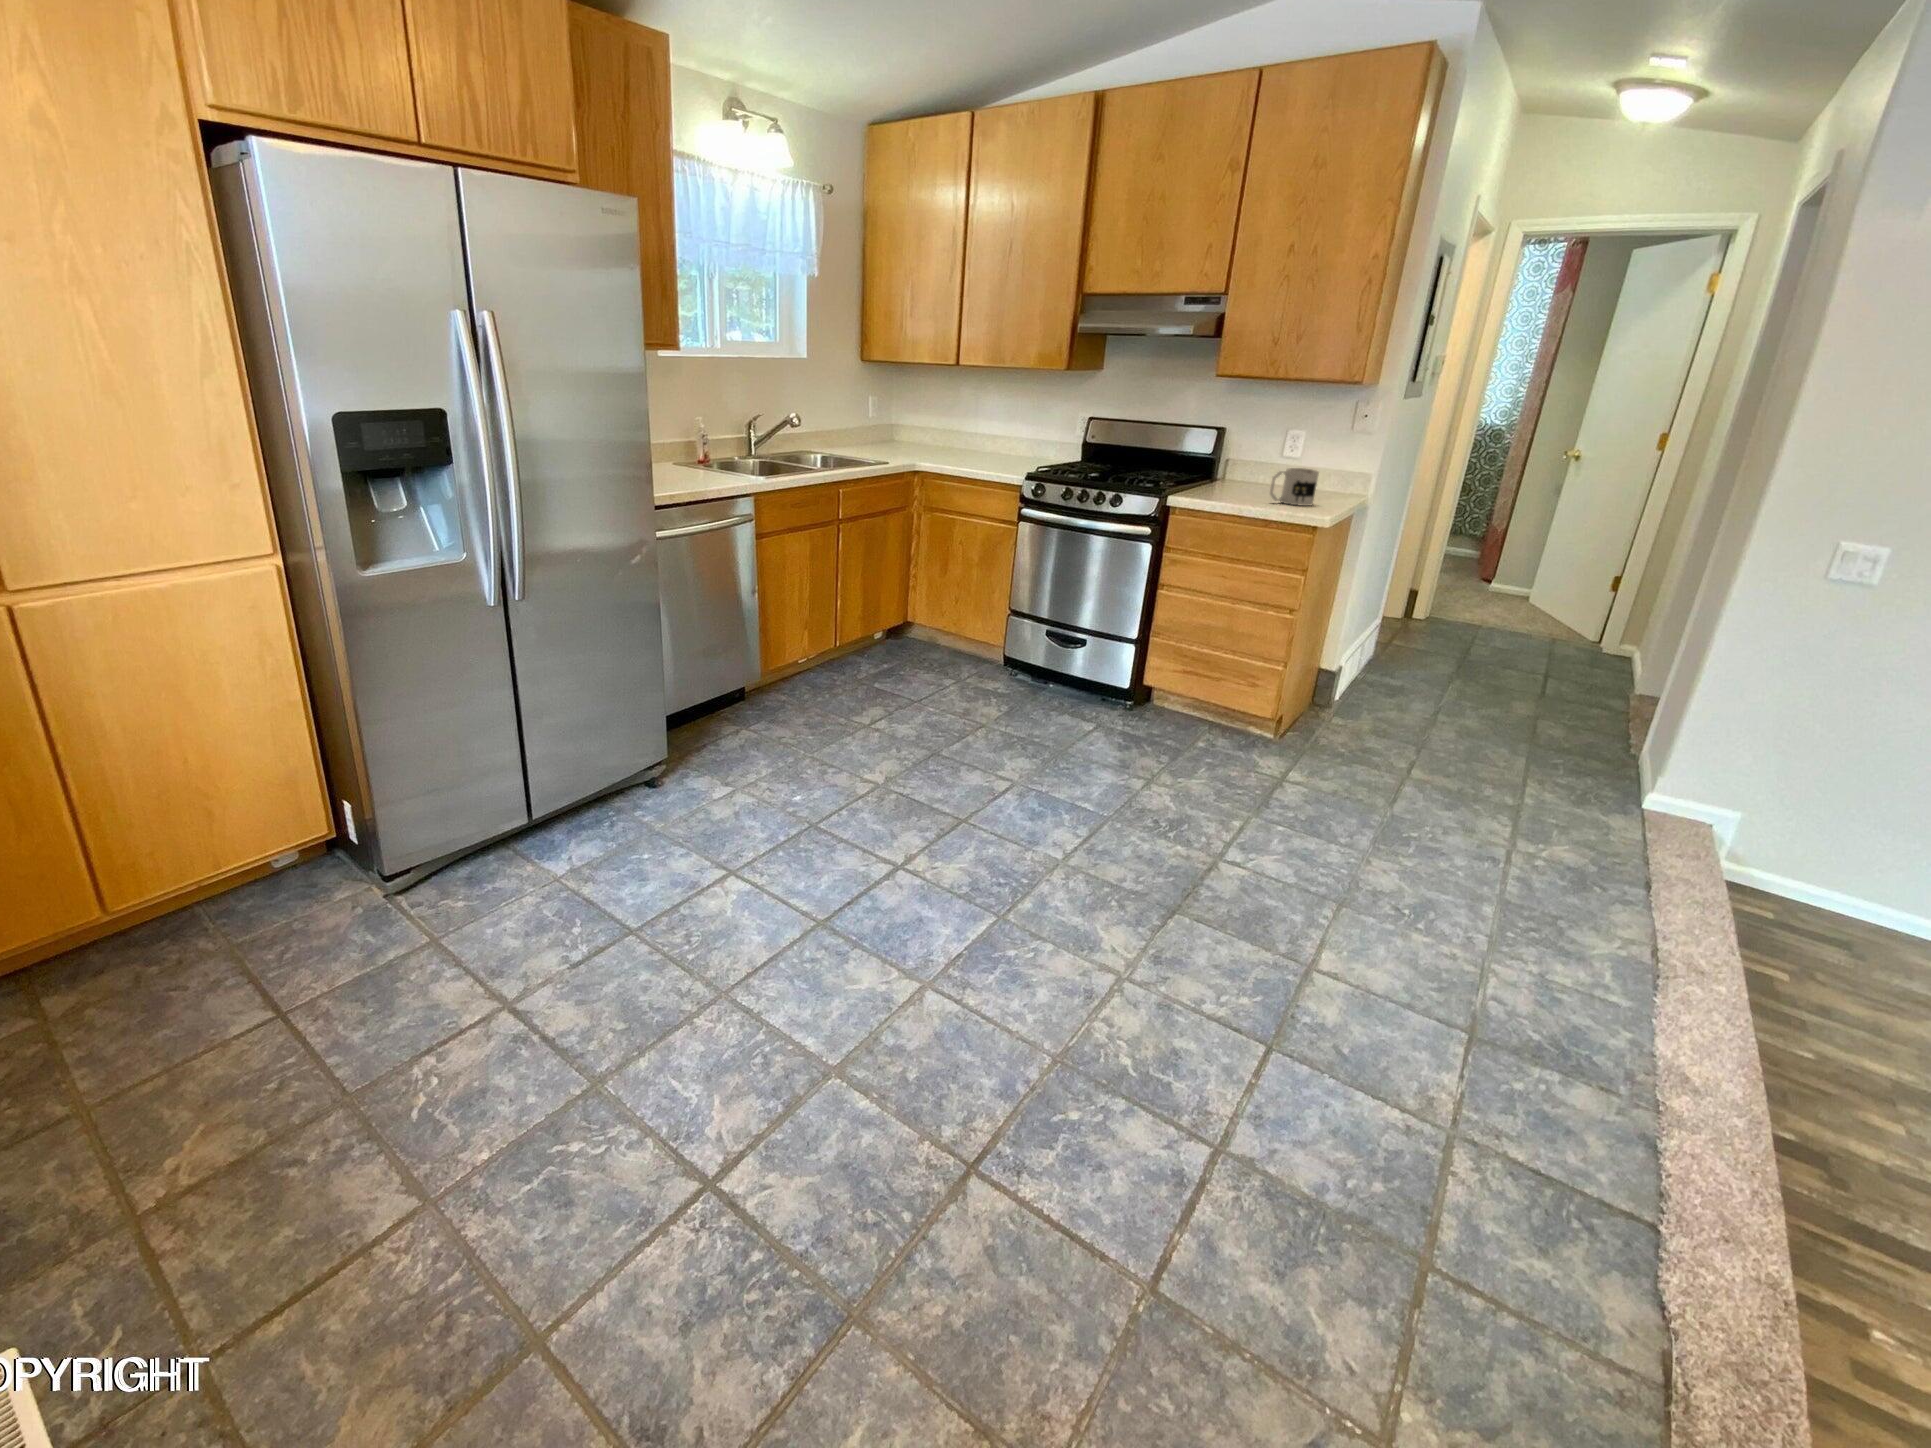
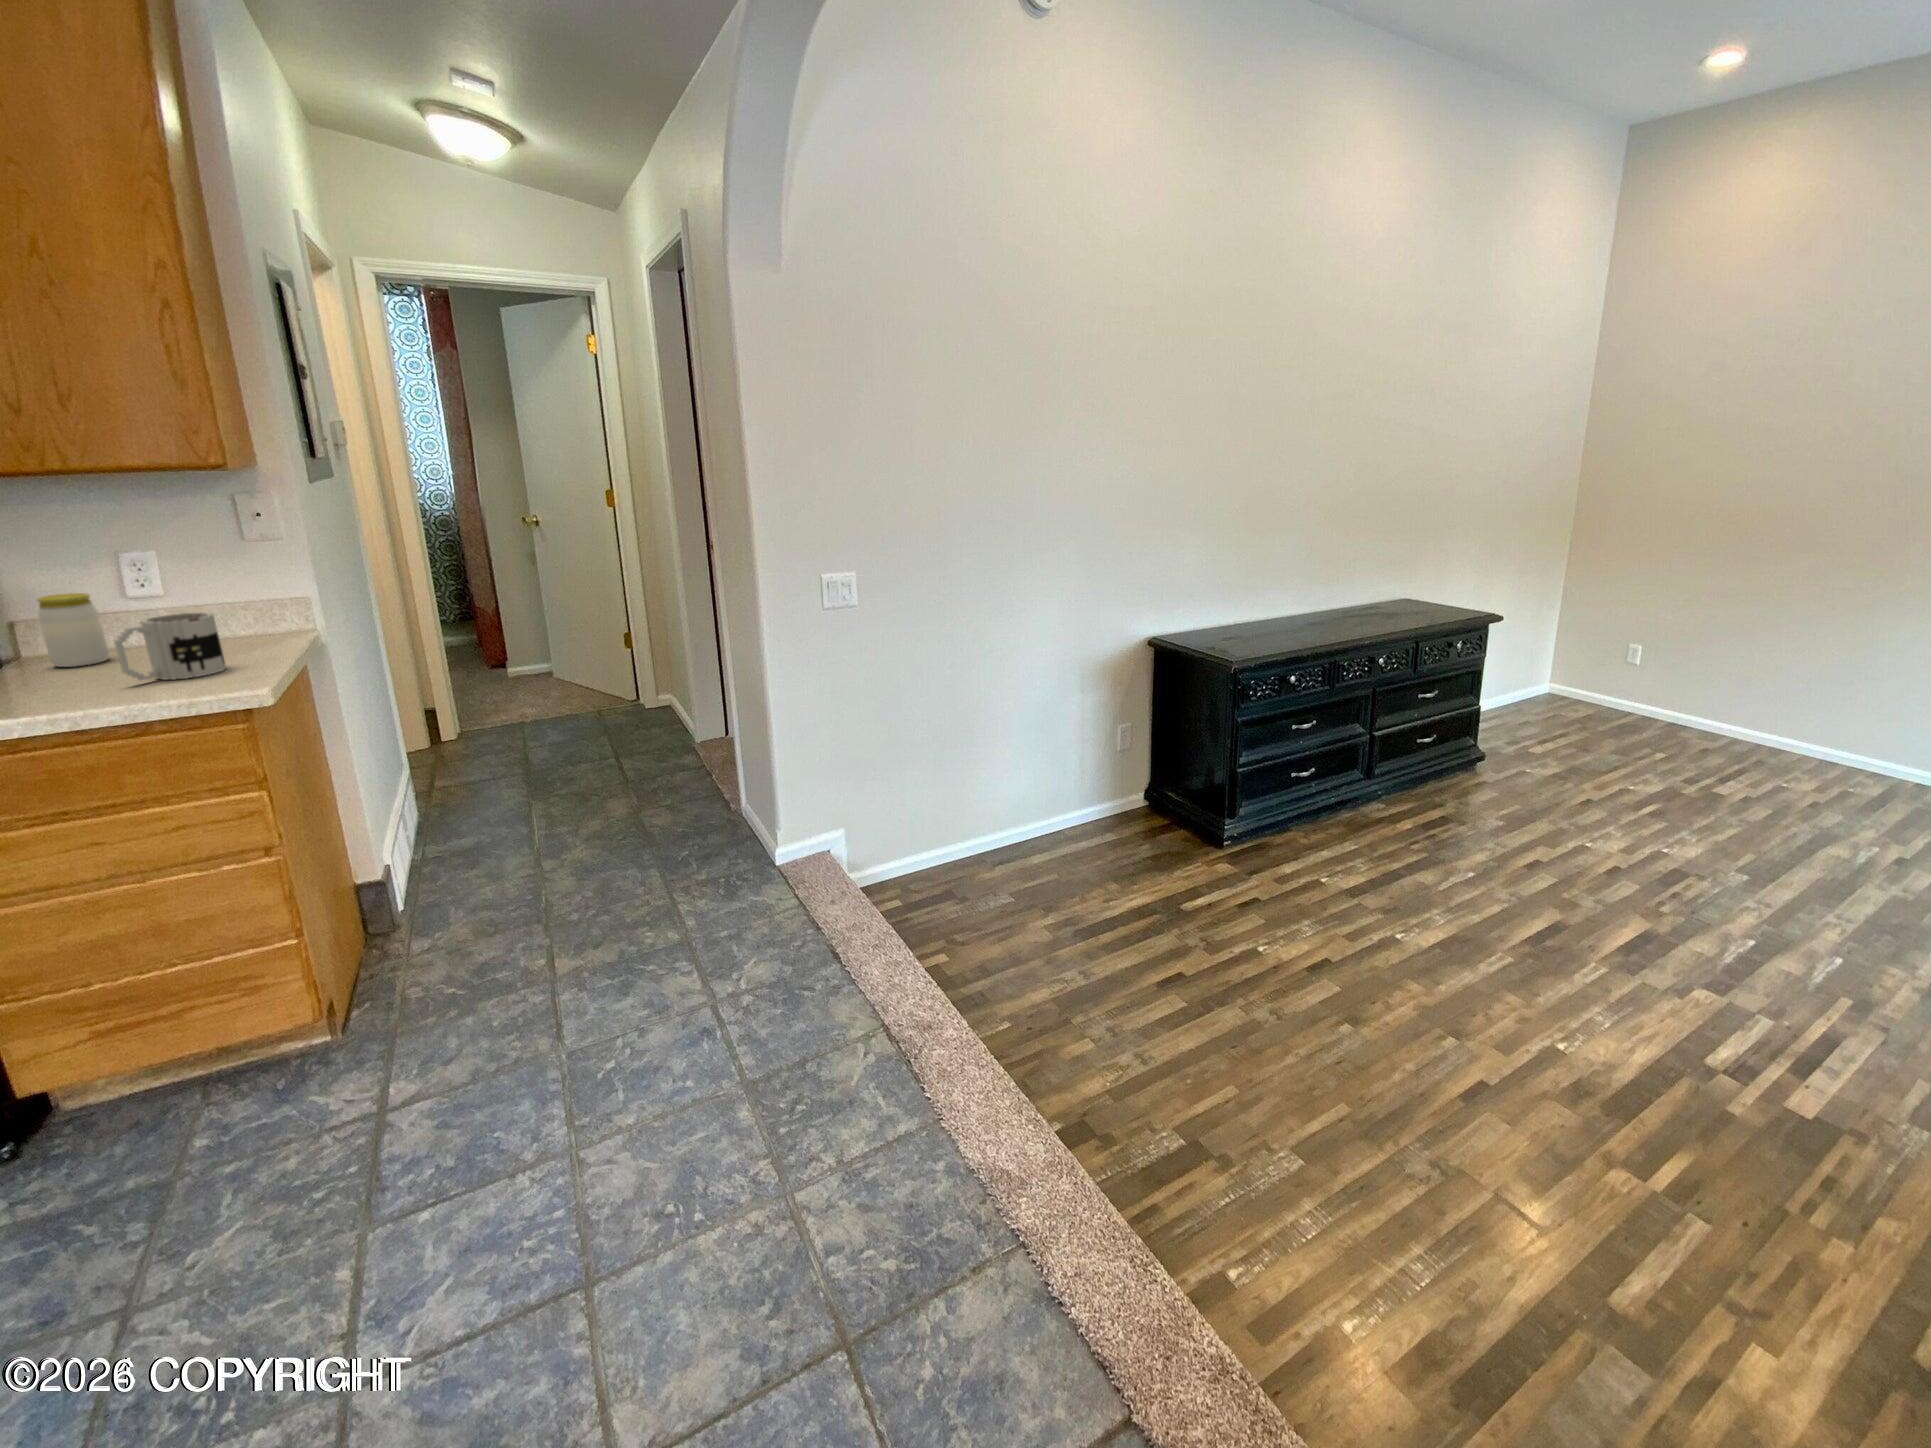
jar: none [1242,450,1270,490] -> present [37,593,109,667]

